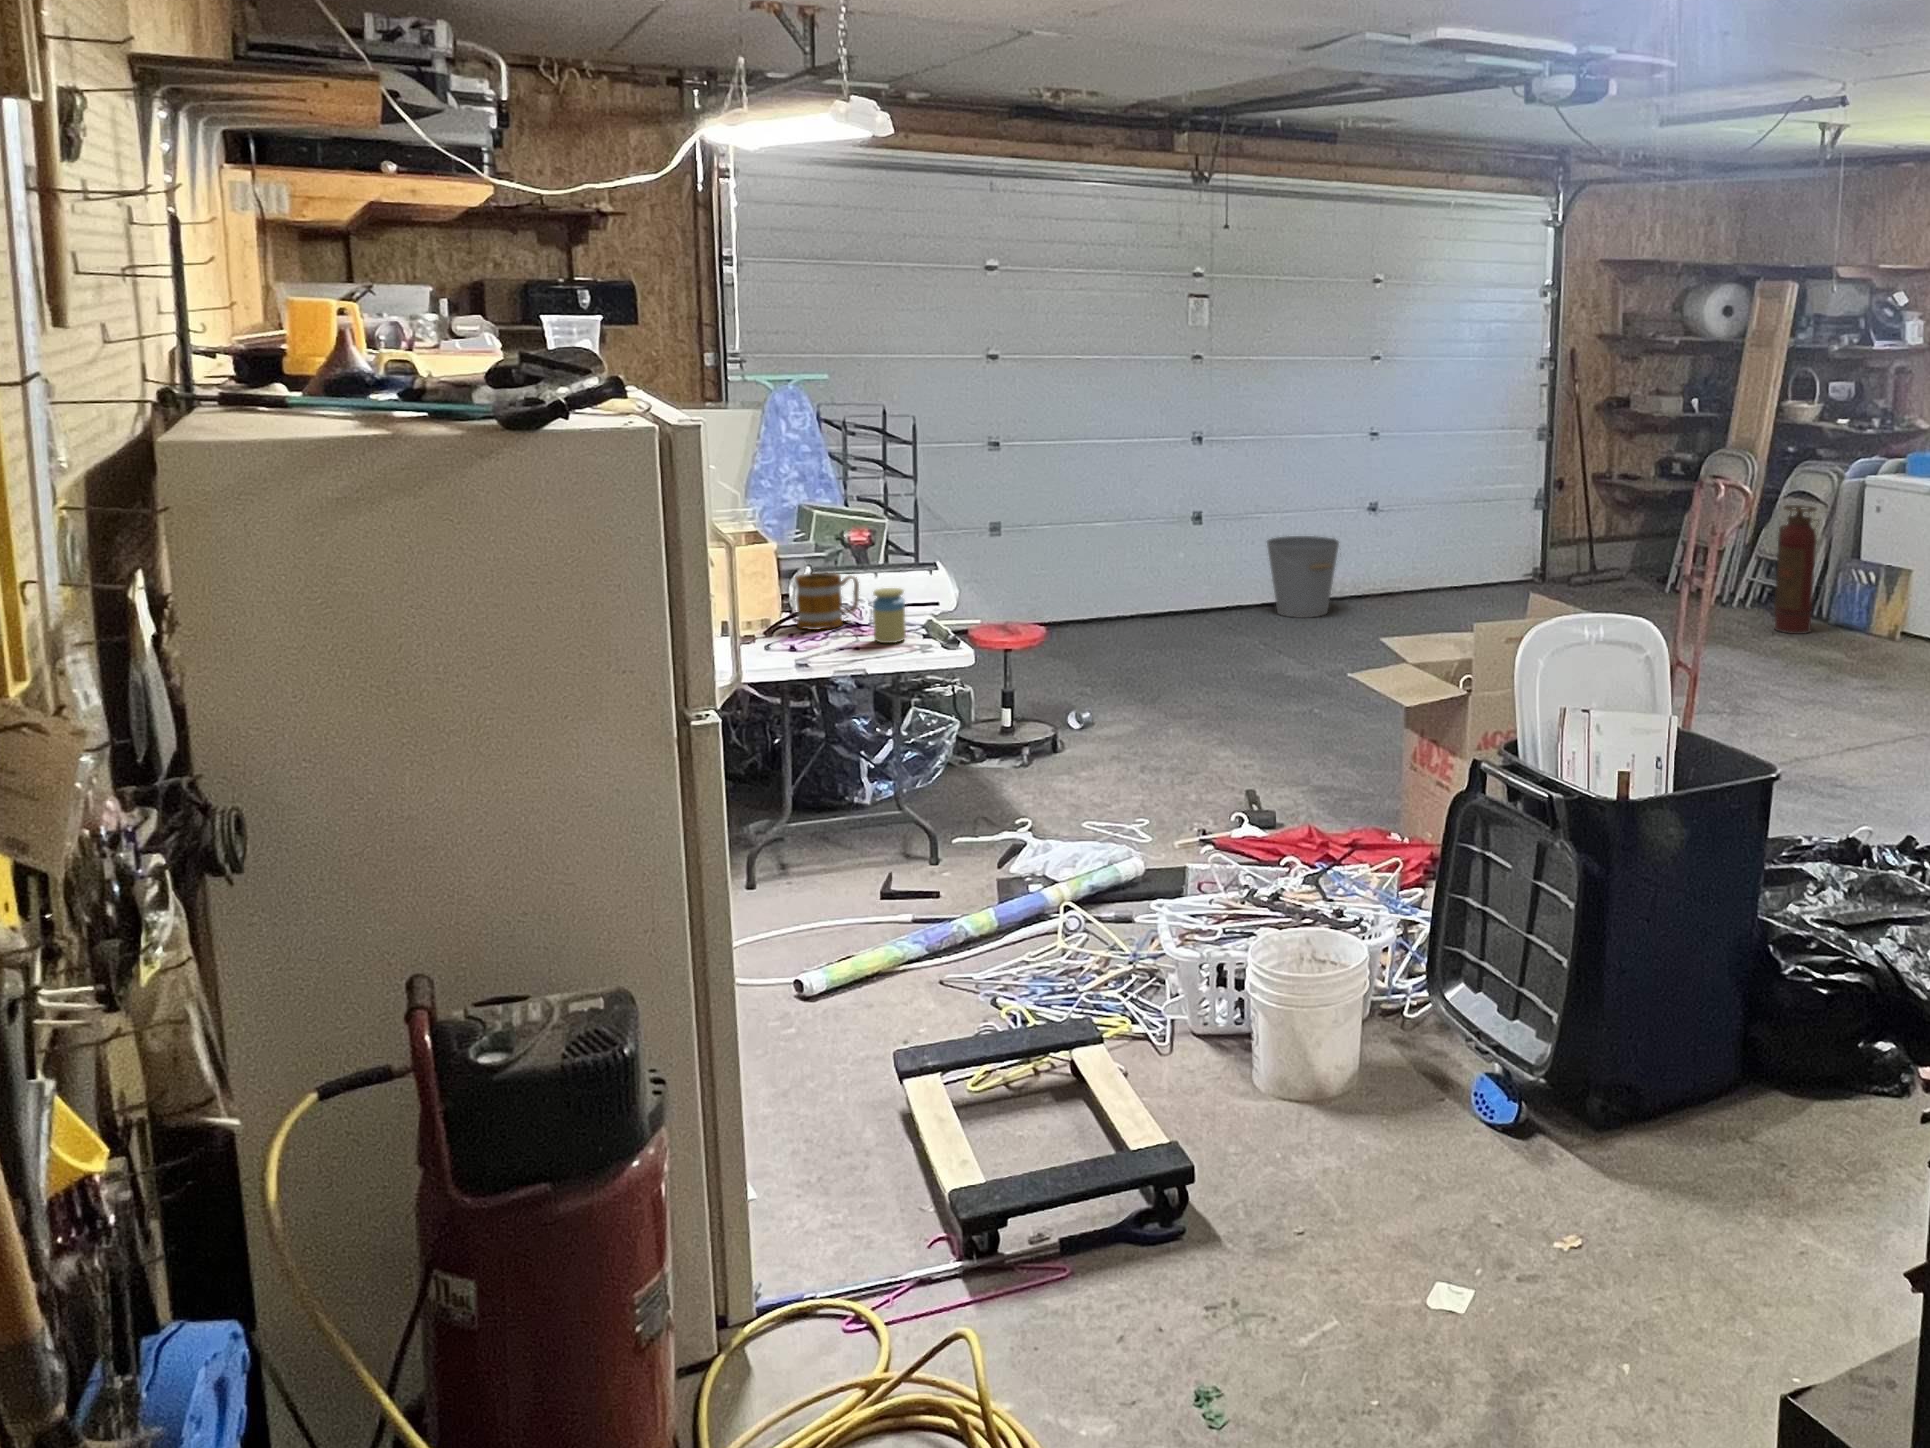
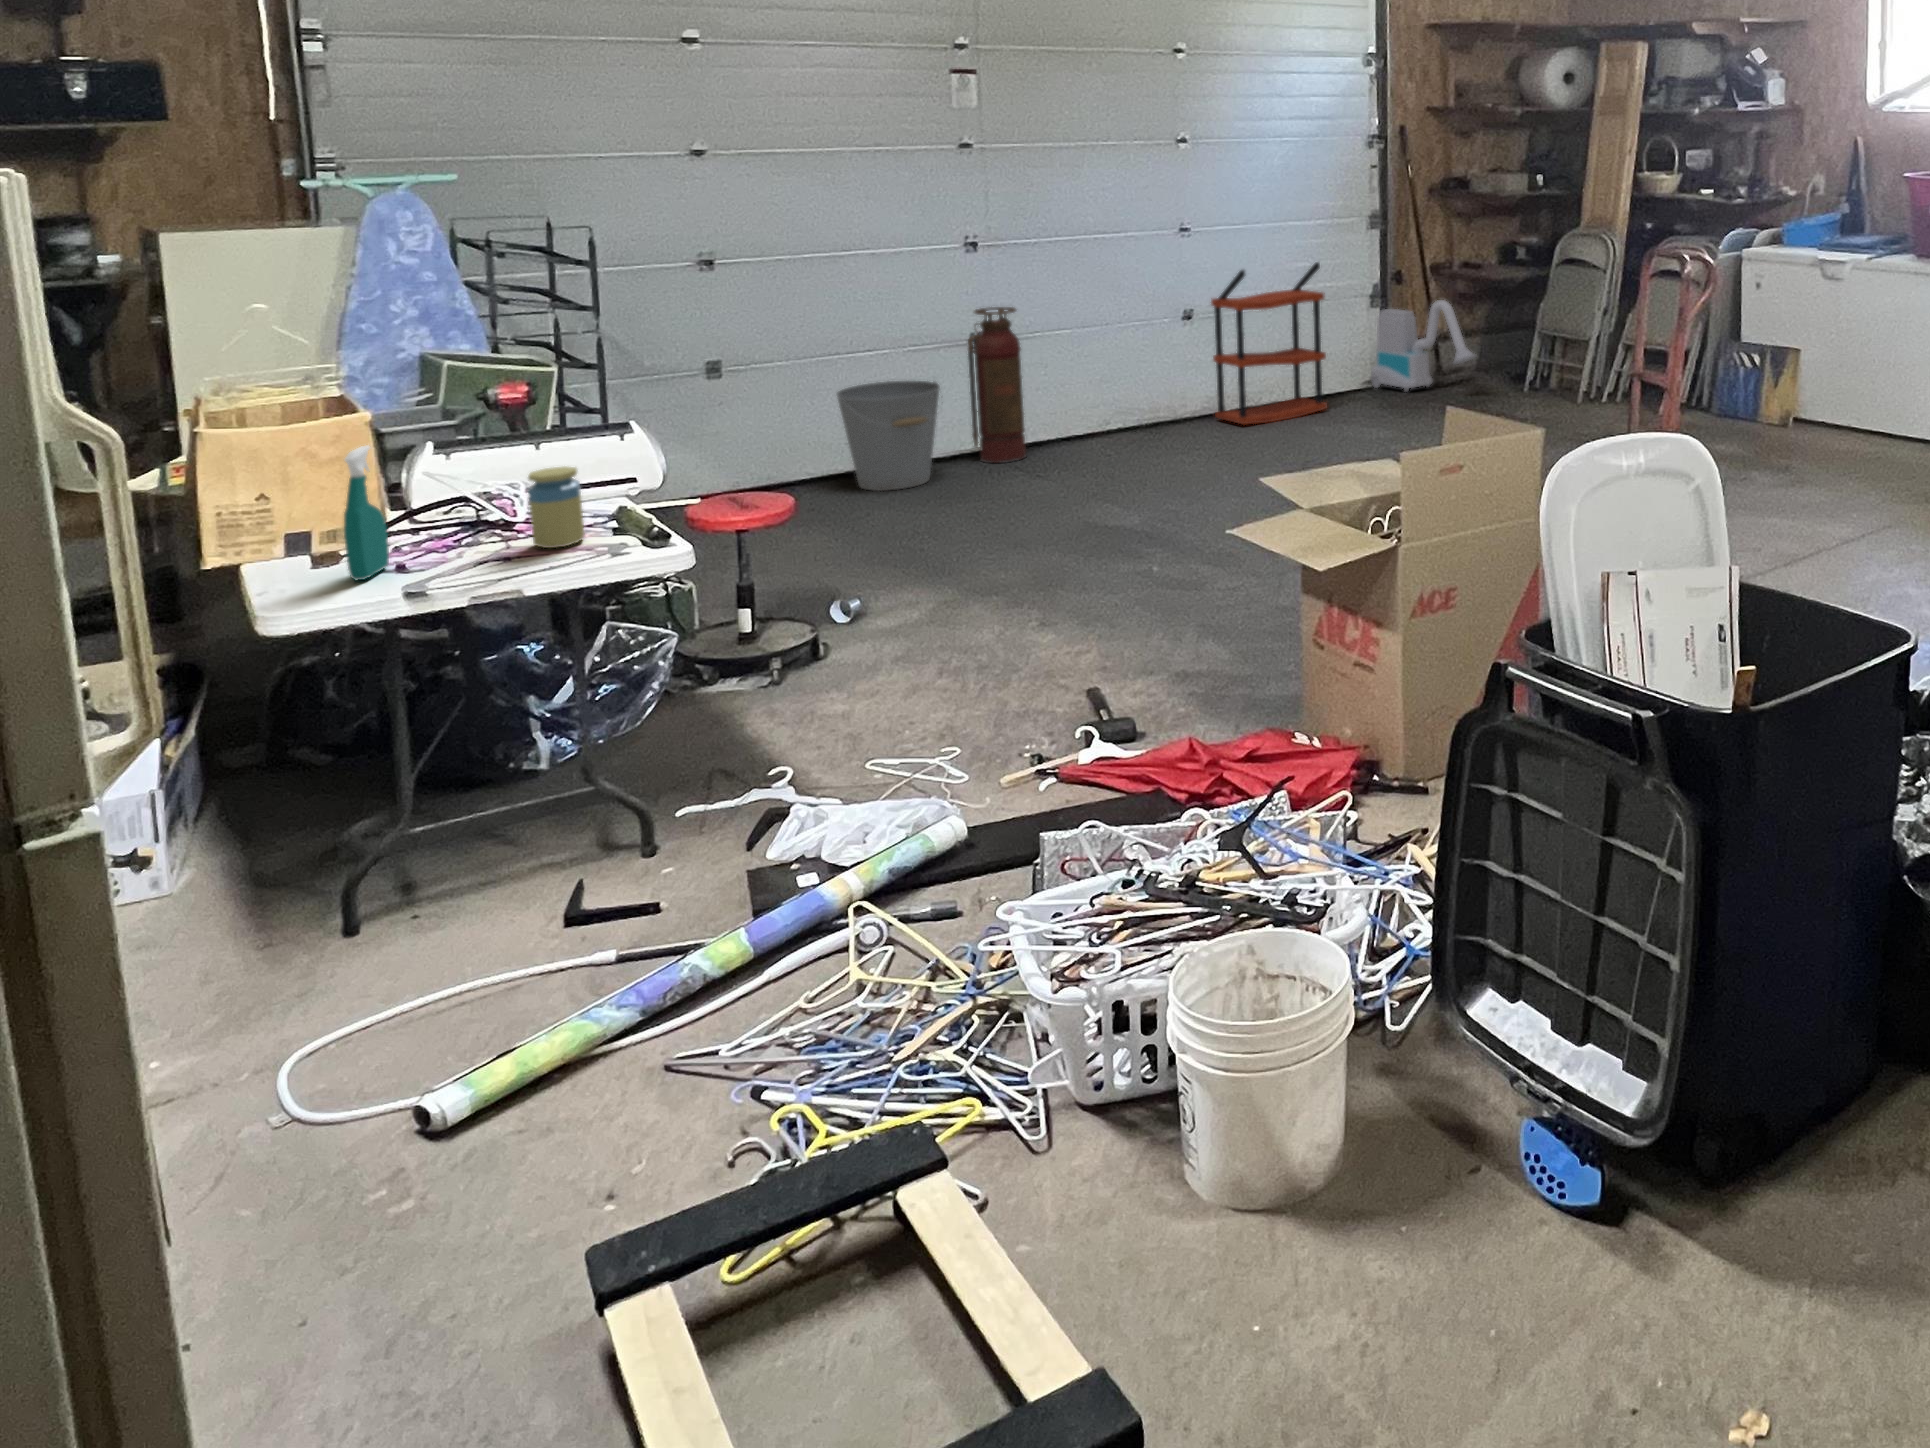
shelving unit: none [1387,468,1487,606] -> present [1211,262,1327,424]
fire extinguisher: present [1774,505,1819,634] -> present [968,307,1026,463]
vacuum cleaner: none [1529,508,1622,589] -> present [1371,300,1476,391]
bucket: present [1267,536,1339,618] -> present [837,380,943,491]
spray bottle: none [763,563,787,653] -> present [344,446,389,580]
mug: present [796,573,859,630] -> none [402,451,509,537]

